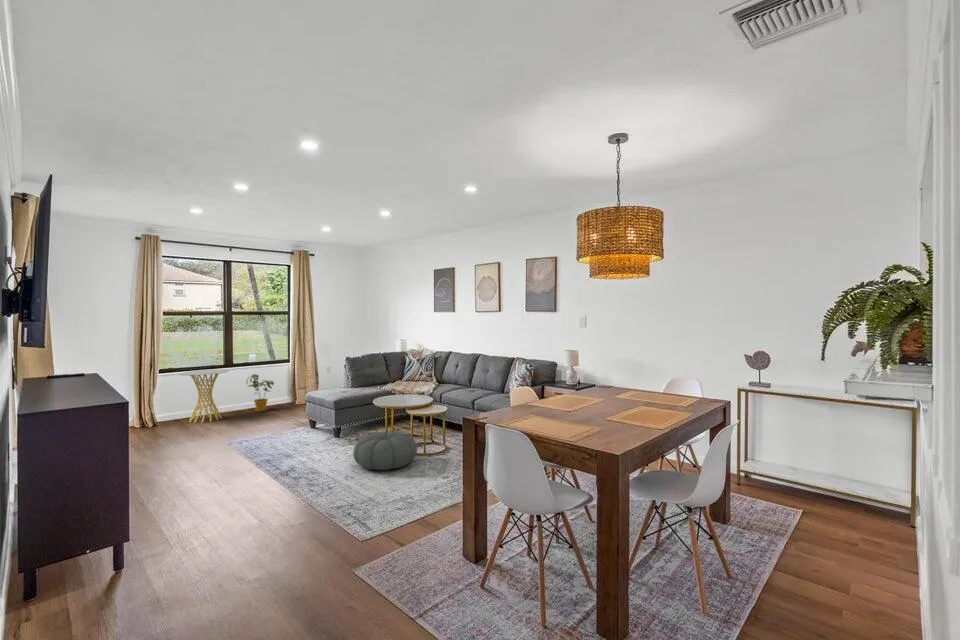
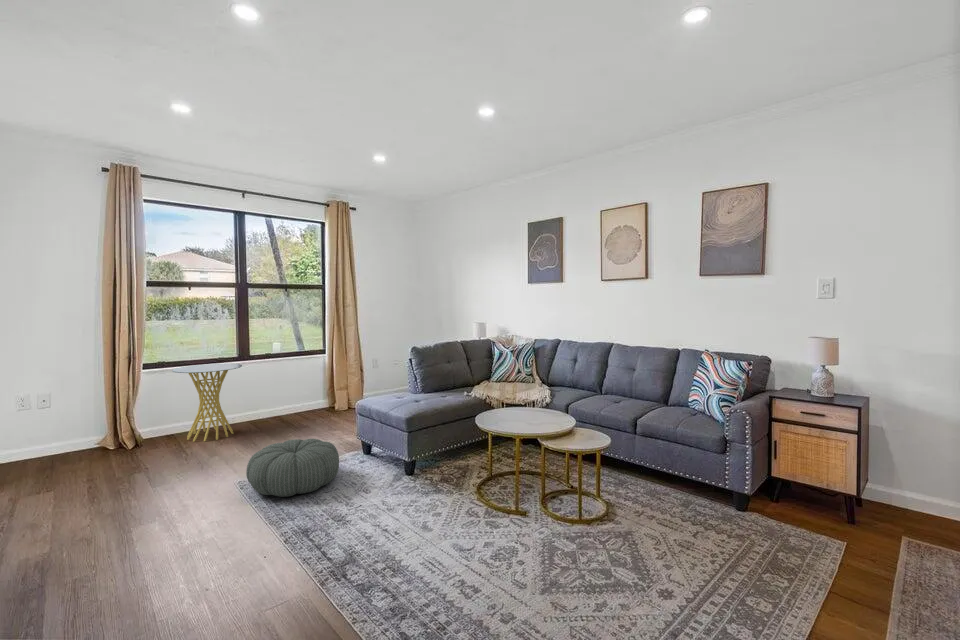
house plant: present [246,374,274,412] -> none [268,370,306,422]
pouf: present [353,431,417,470] -> present [246,439,339,497]

